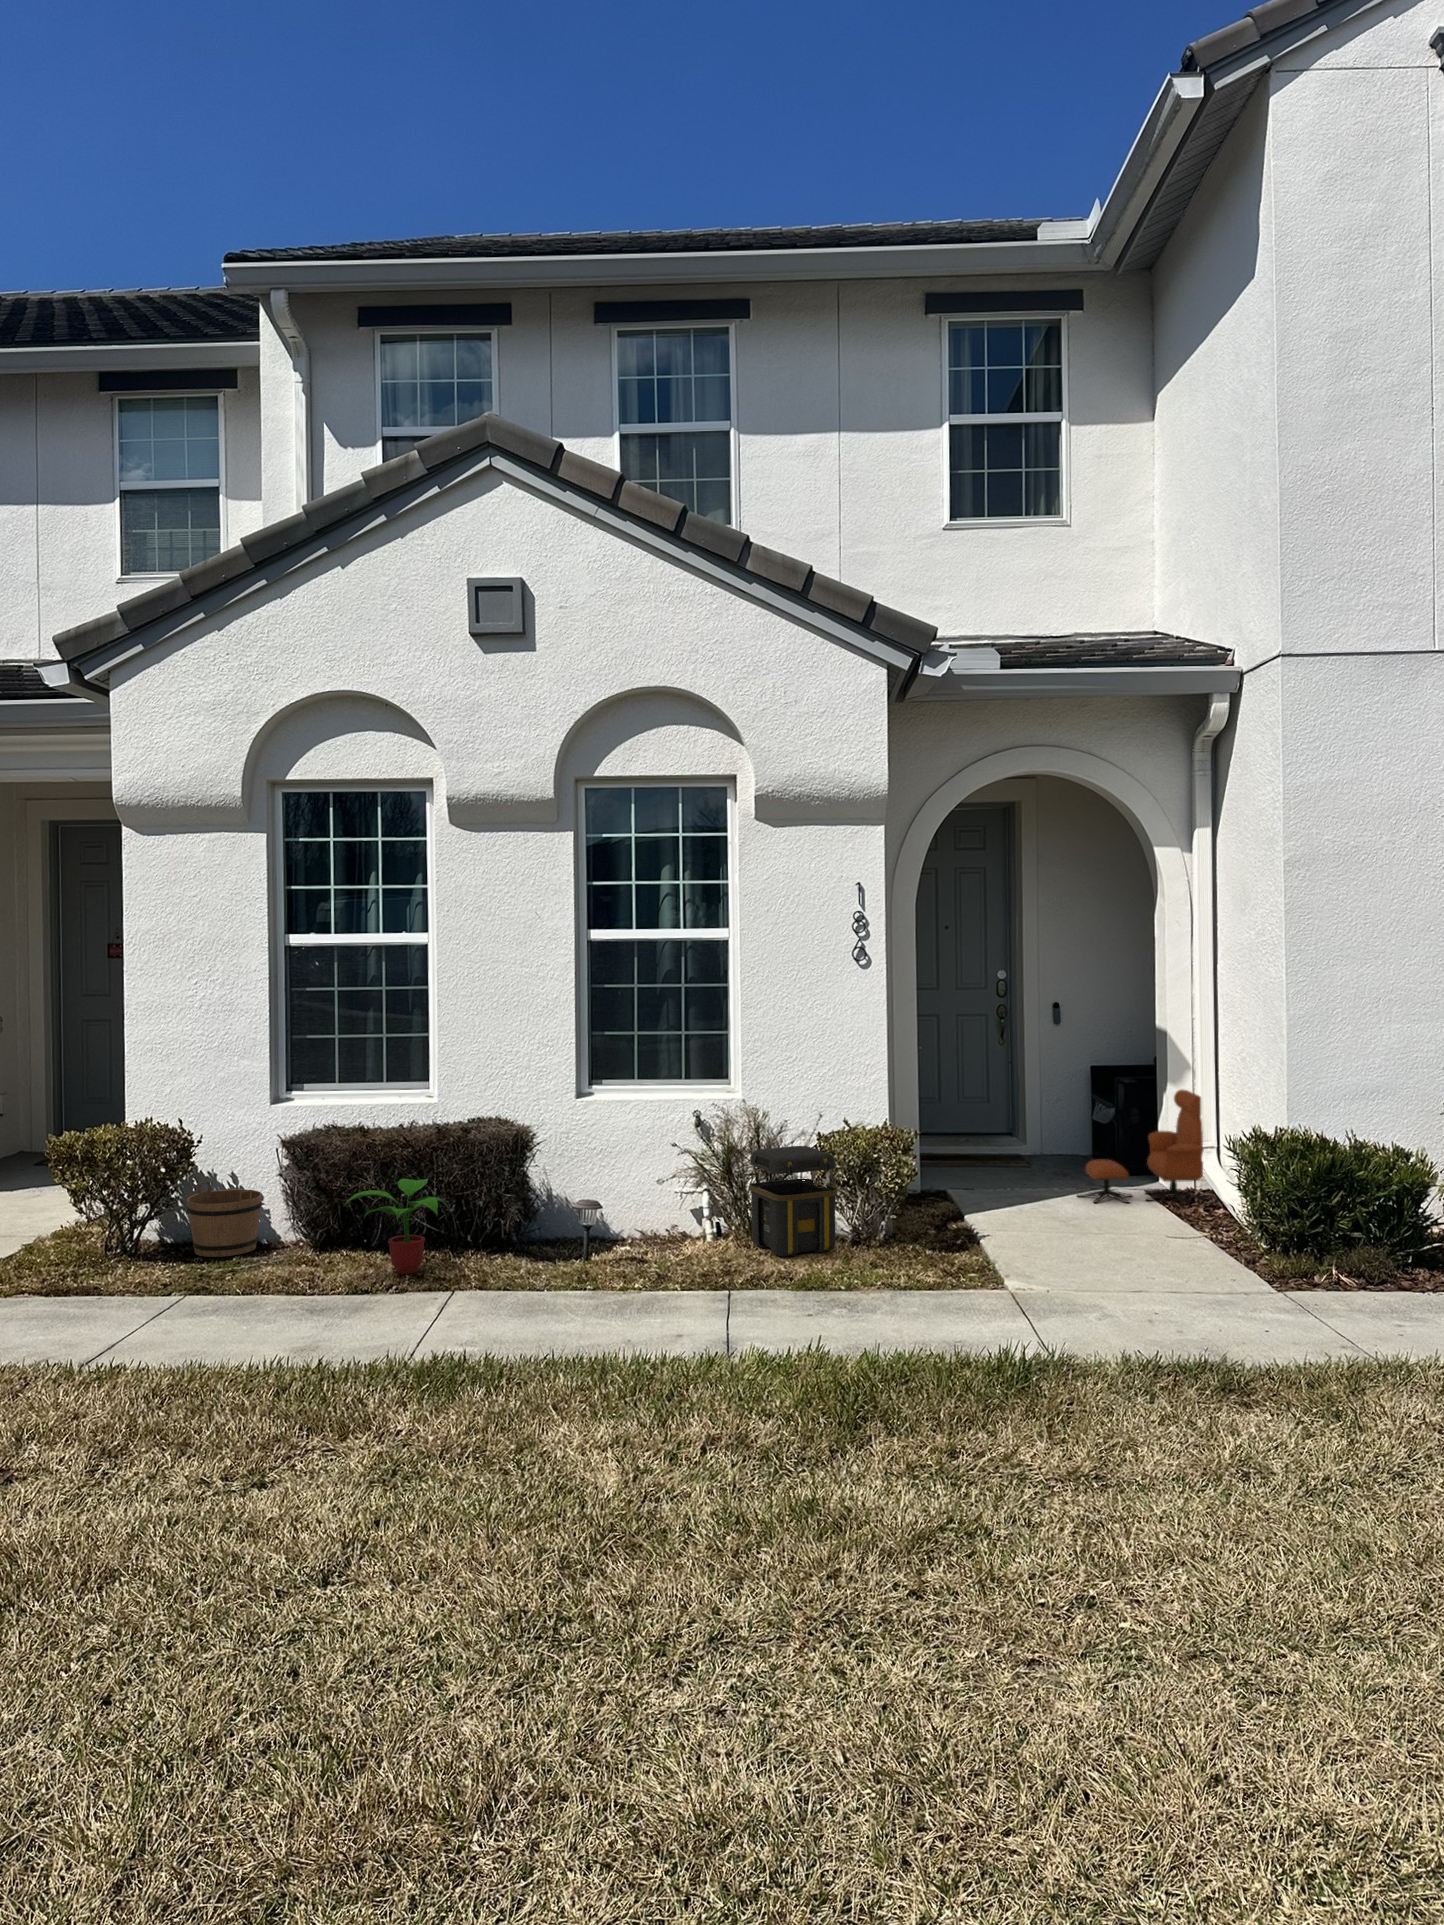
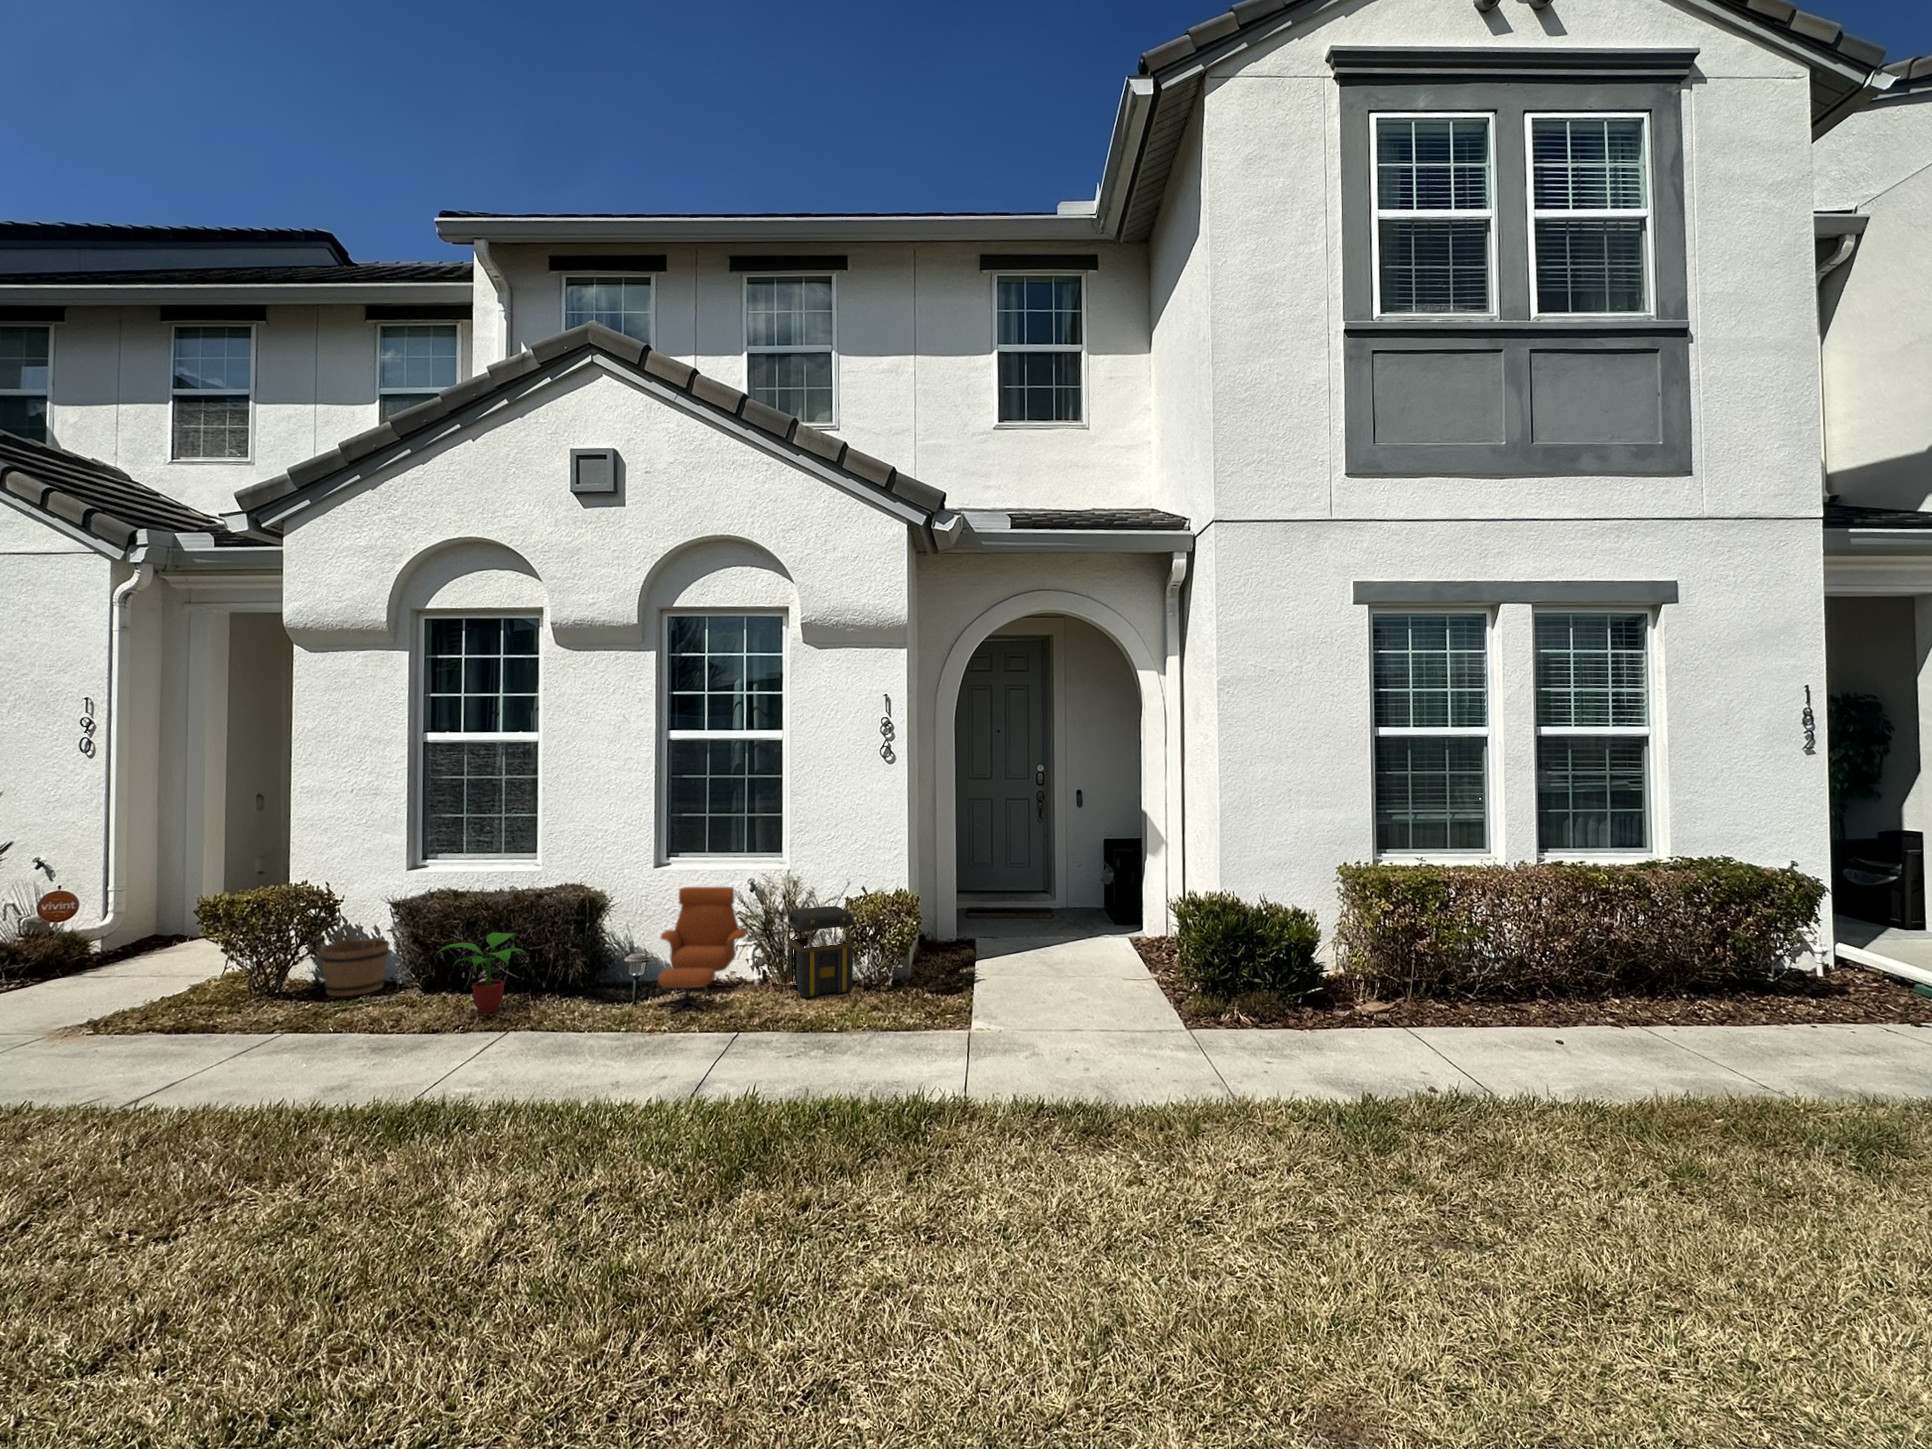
lounge chair: present [1078,1090,1208,1205] -> present [658,887,746,1014]

